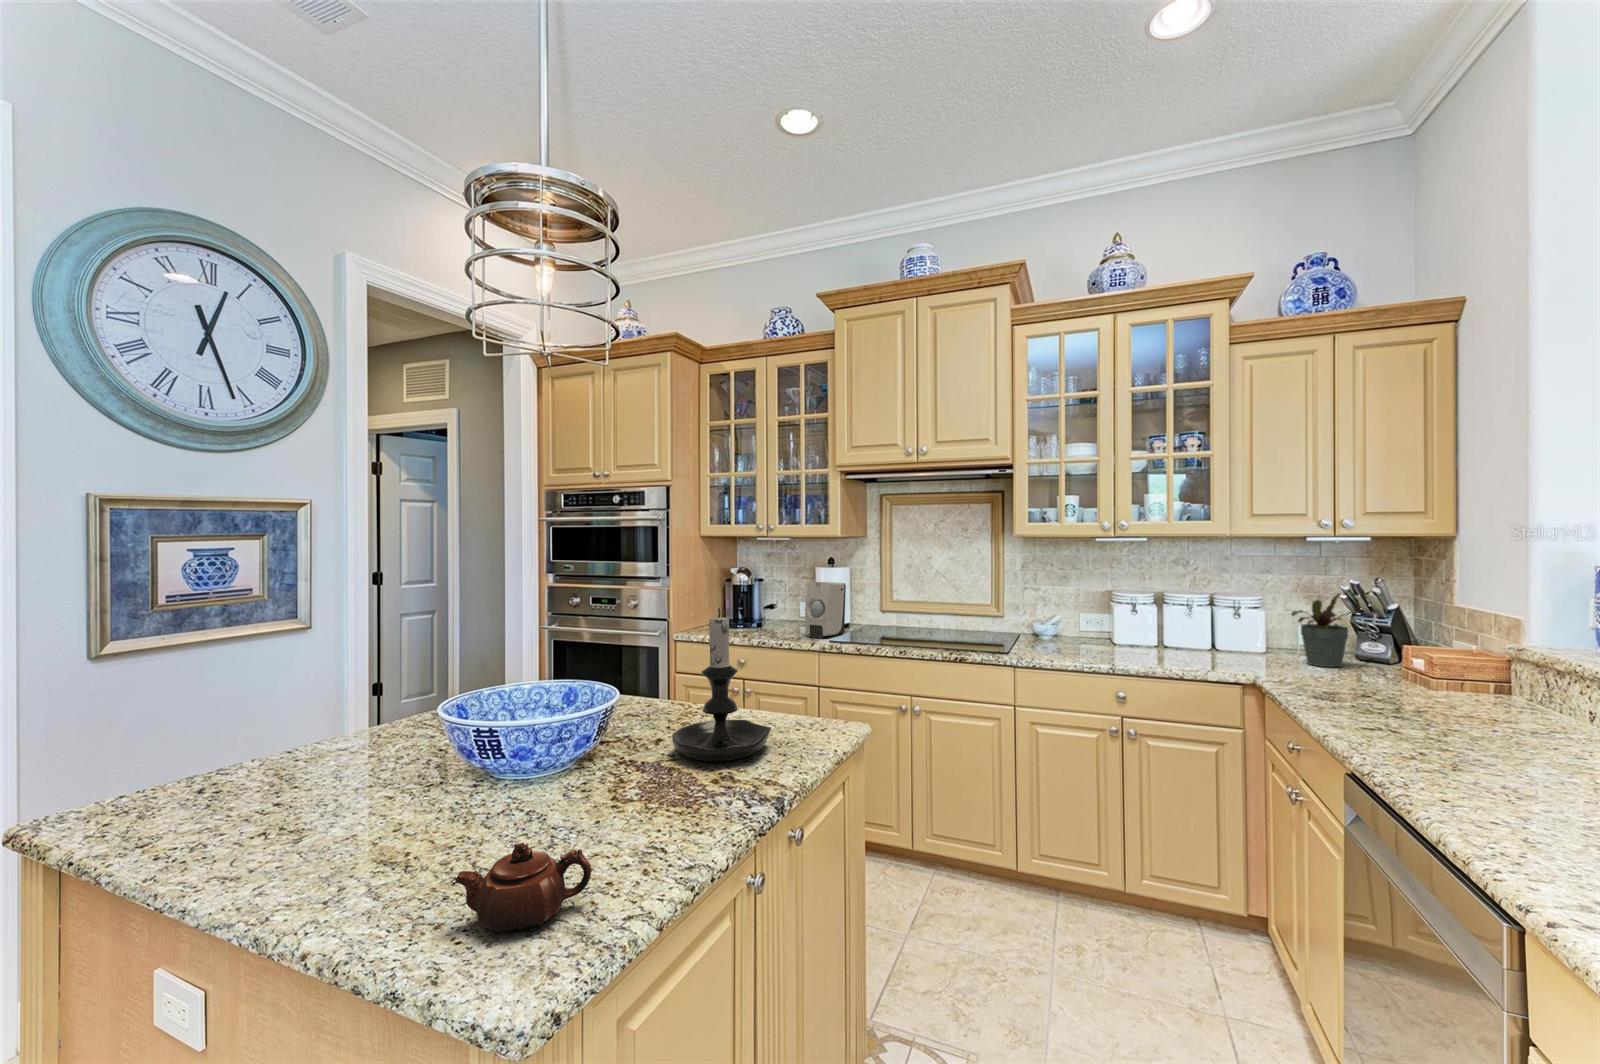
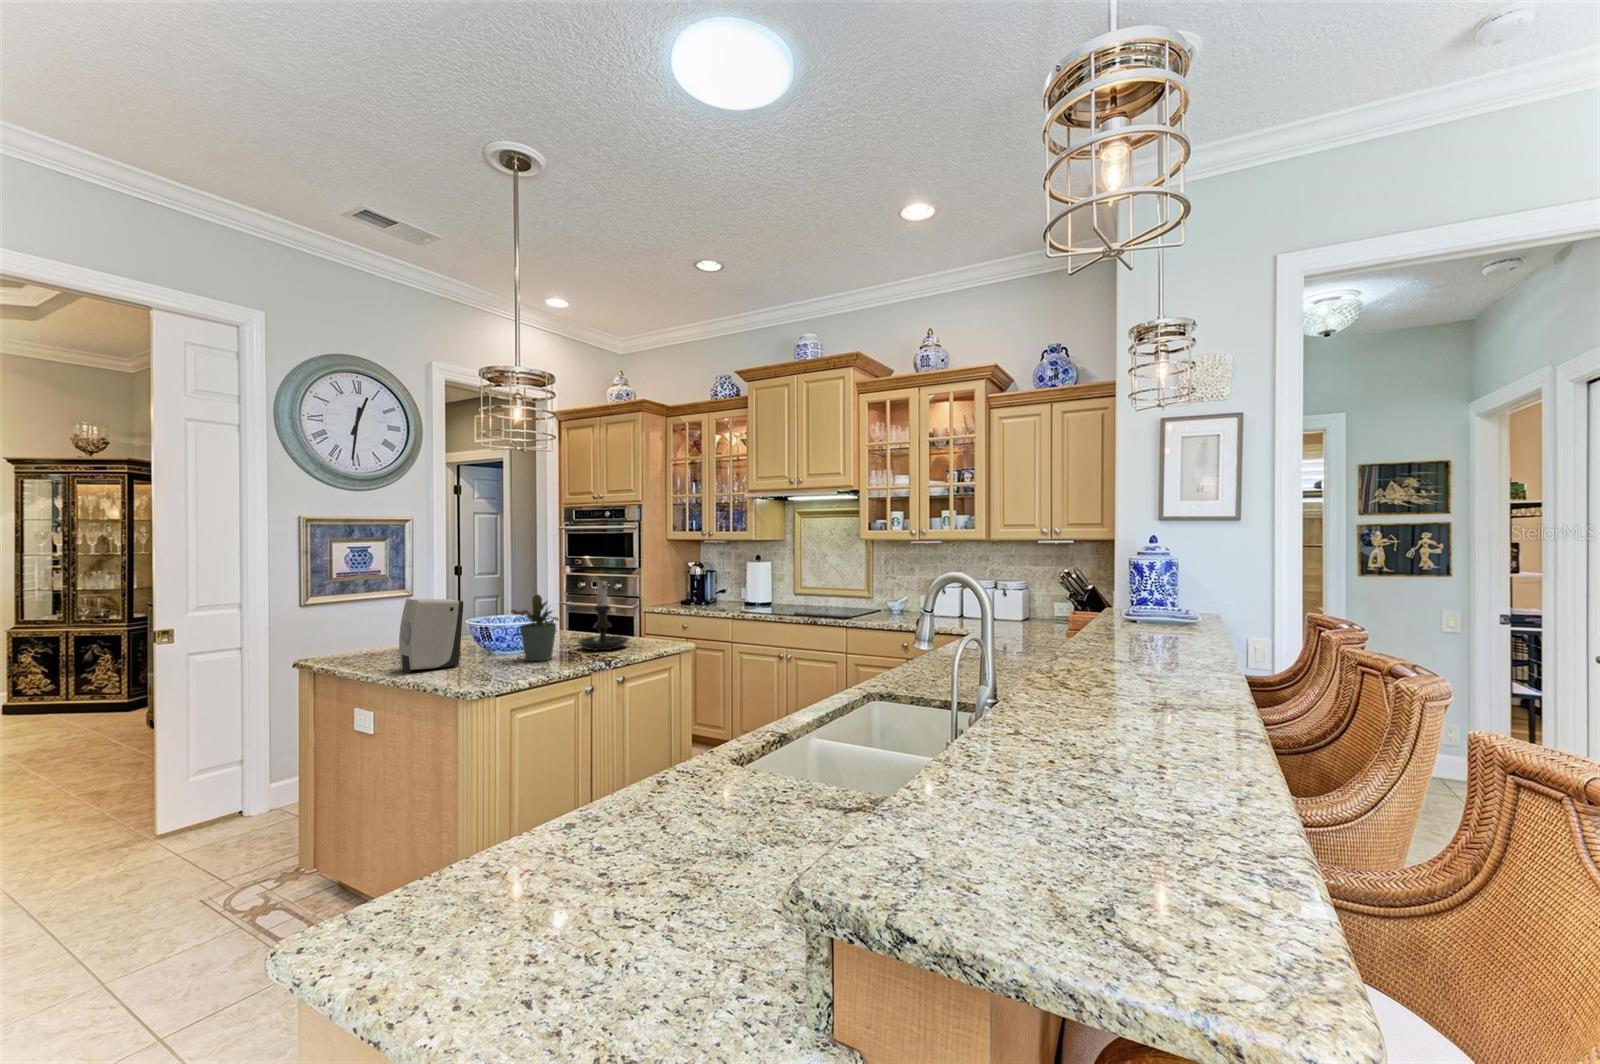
soap dispenser: present [805,582,846,638] -> present [399,599,463,673]
potted plant: present [1291,593,1355,667] -> present [511,594,559,661]
teapot: present [455,843,591,933] -> none [459,651,508,679]

